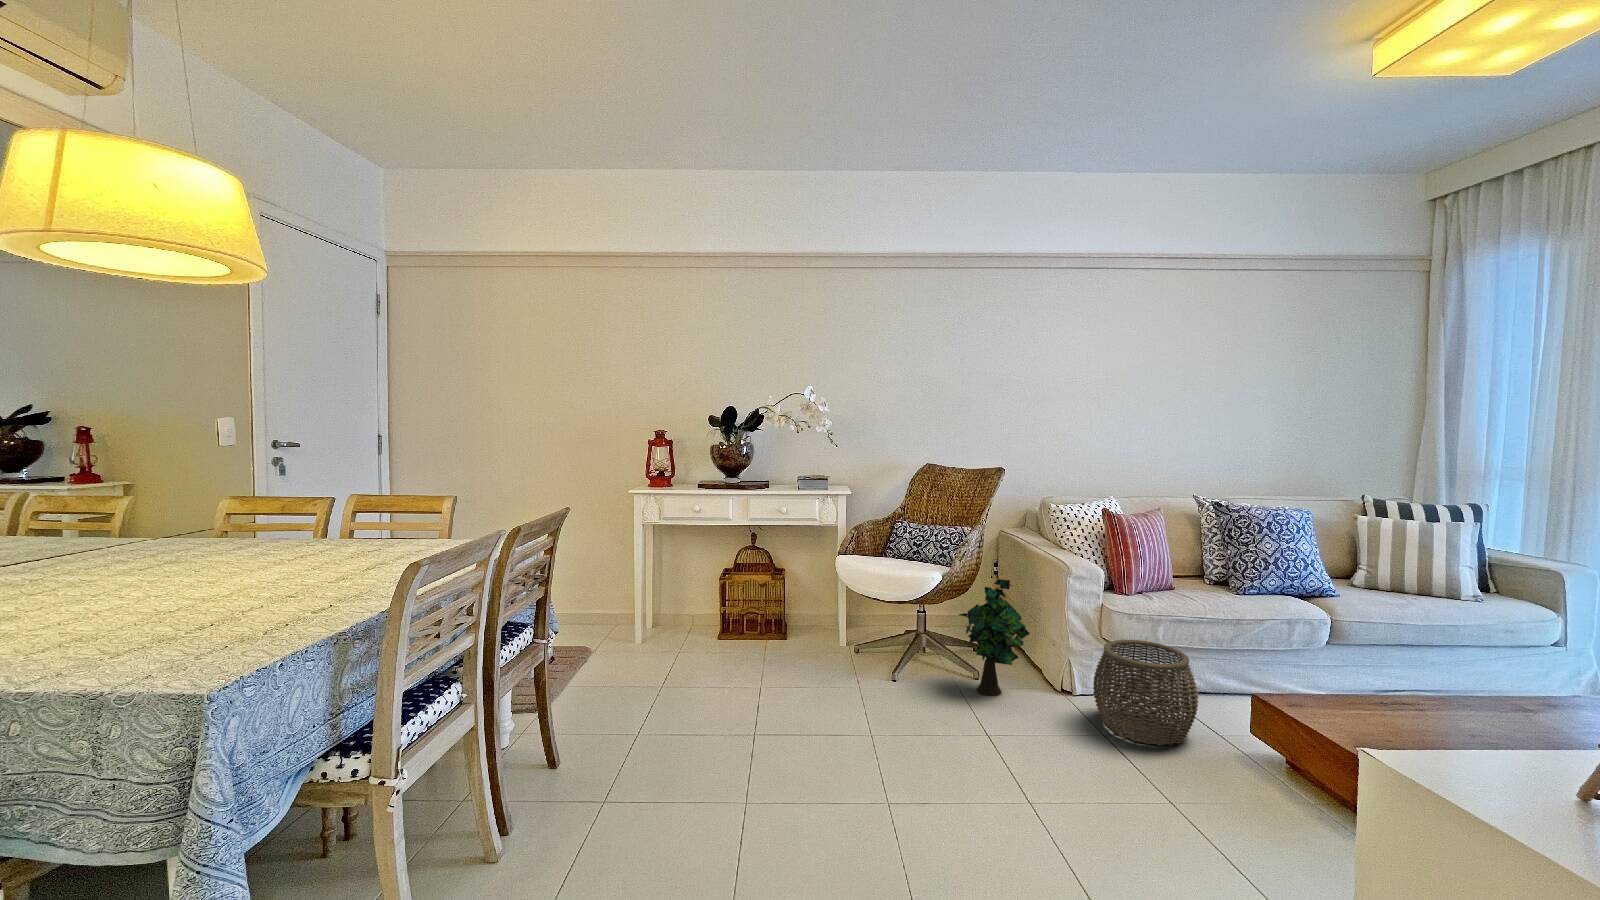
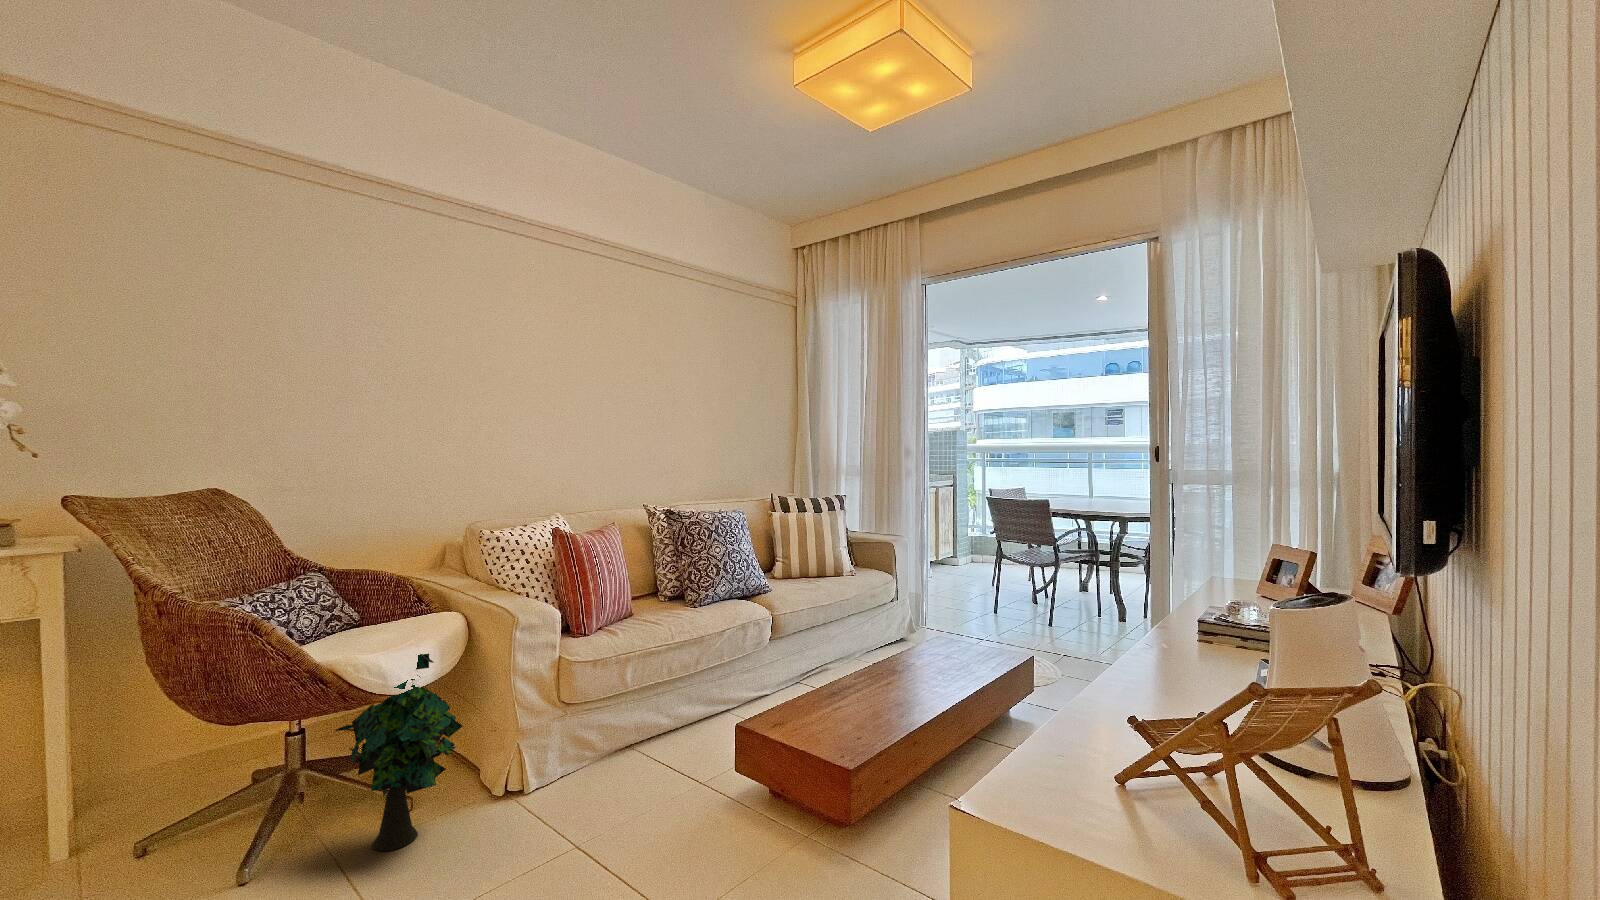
woven basket: present [1093,640,1199,746] -> none [561,691,688,838]

